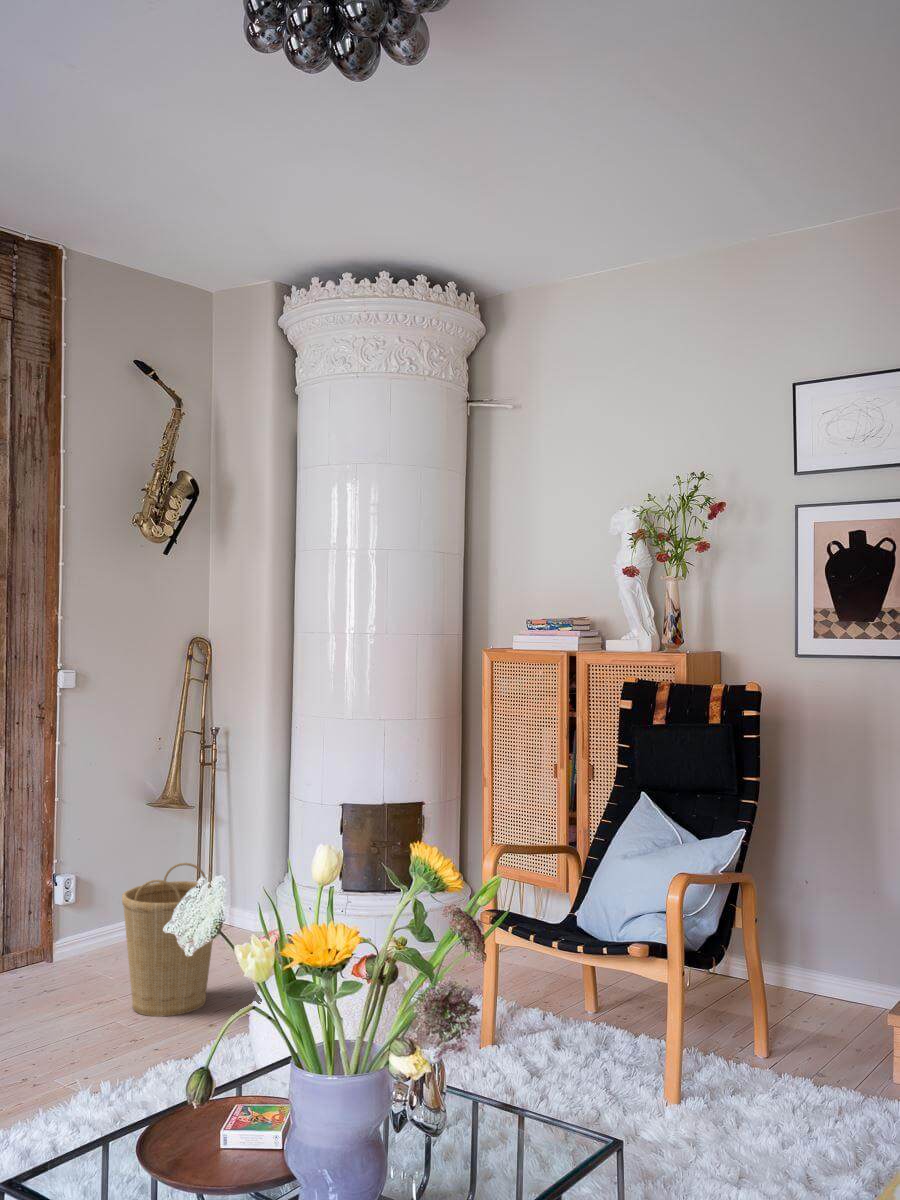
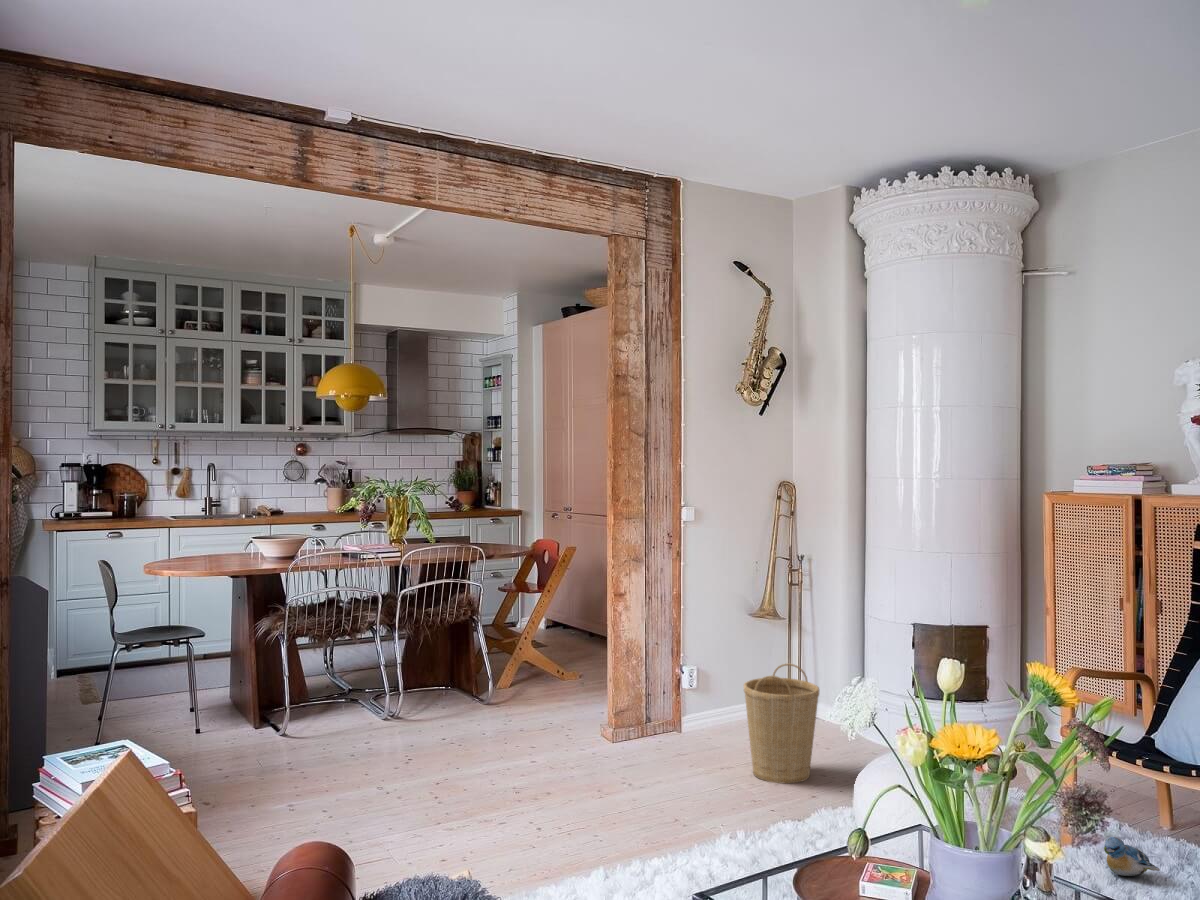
plush toy: none [517,1032,573,1075] -> present [1104,837,1160,876]

